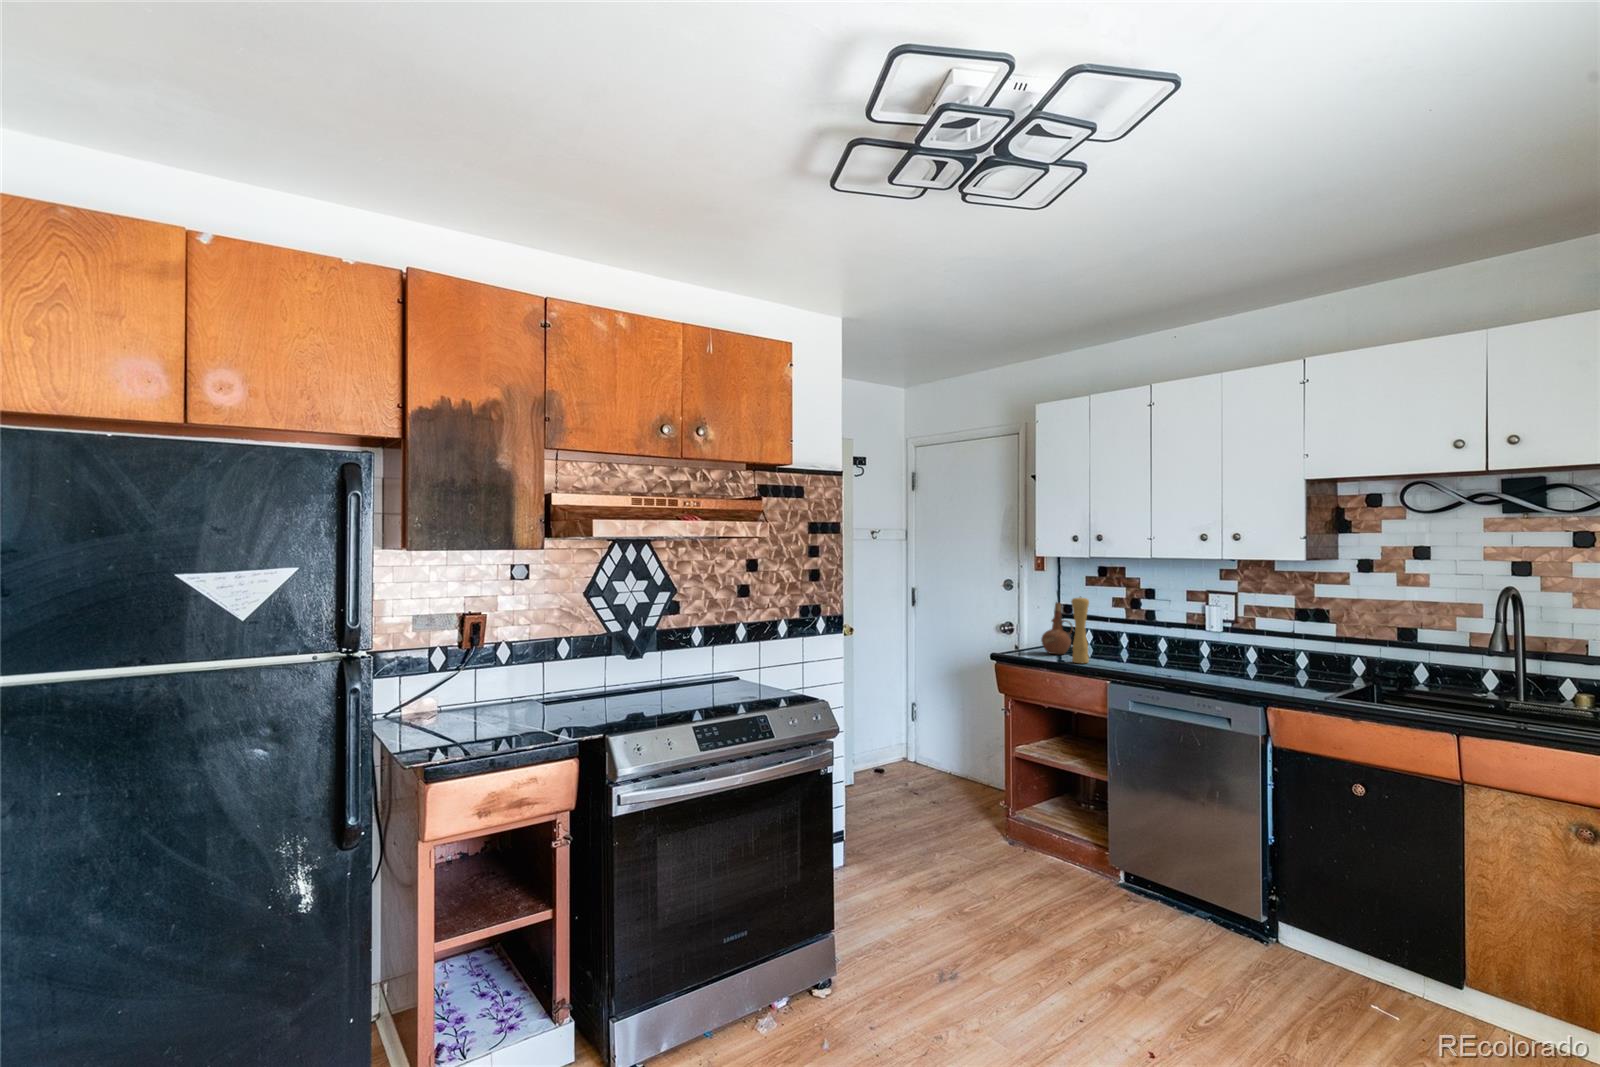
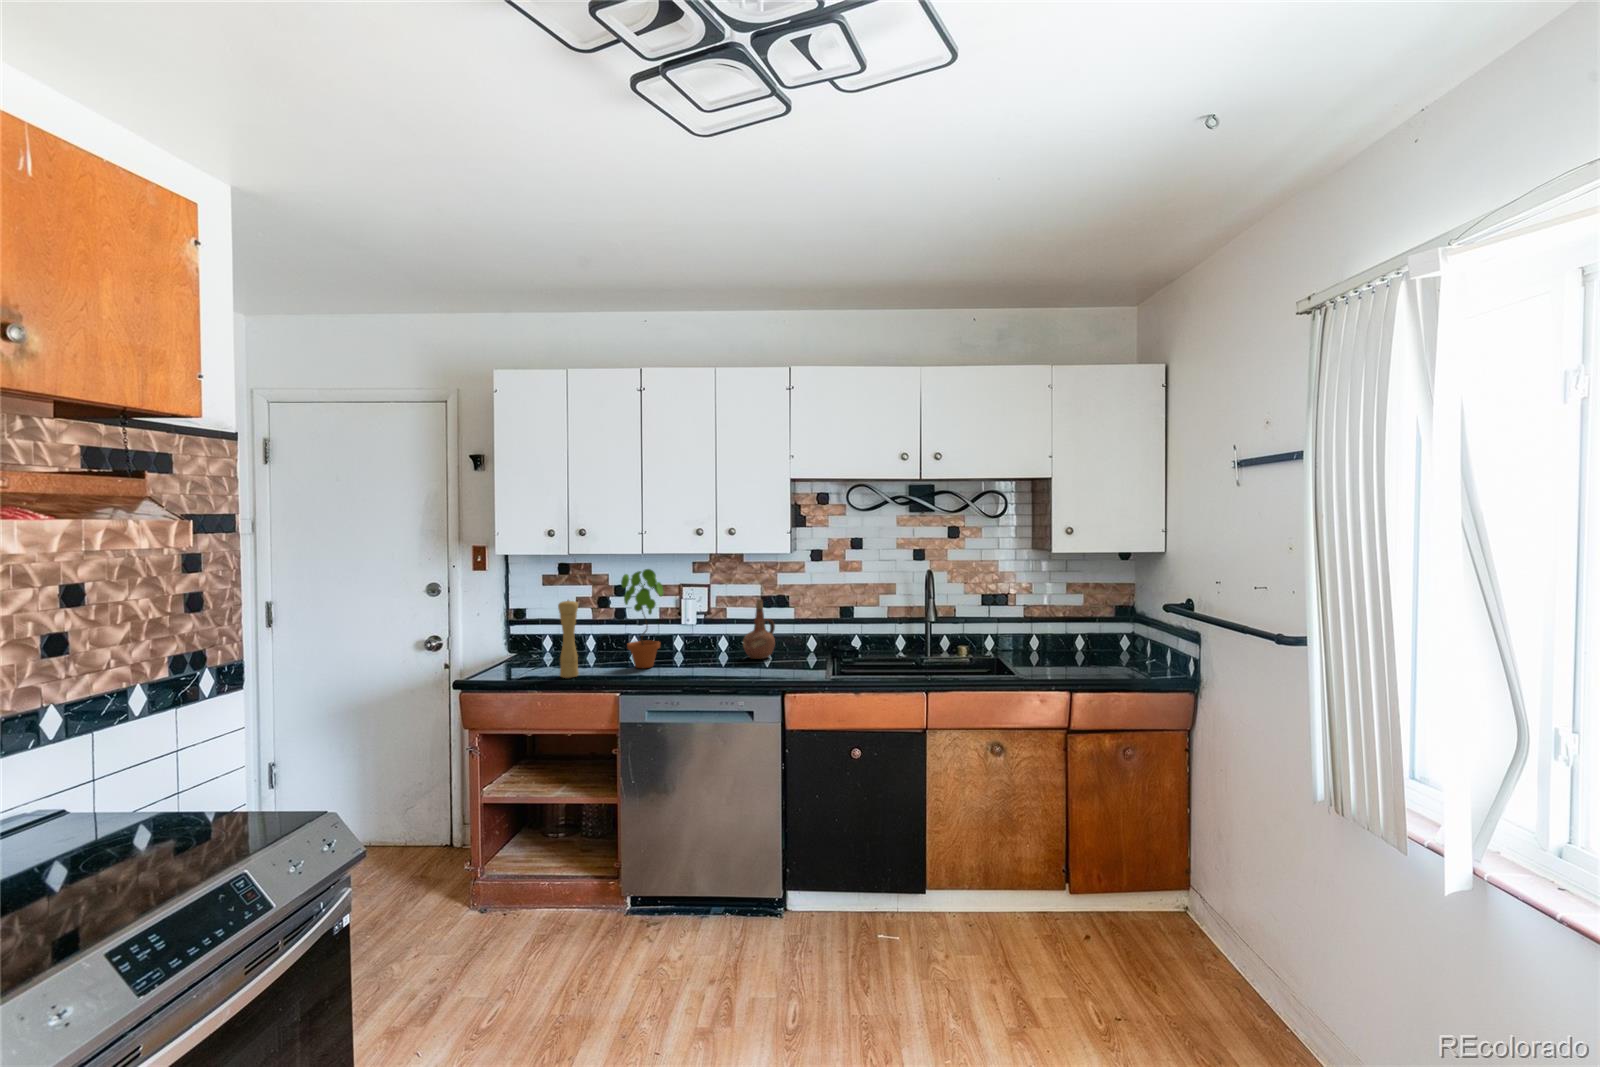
potted plant: none [1133,574,1173,666] -> present [621,569,663,668]
ceramic pitcher: present [1041,603,1073,654] -> present [743,599,775,659]

